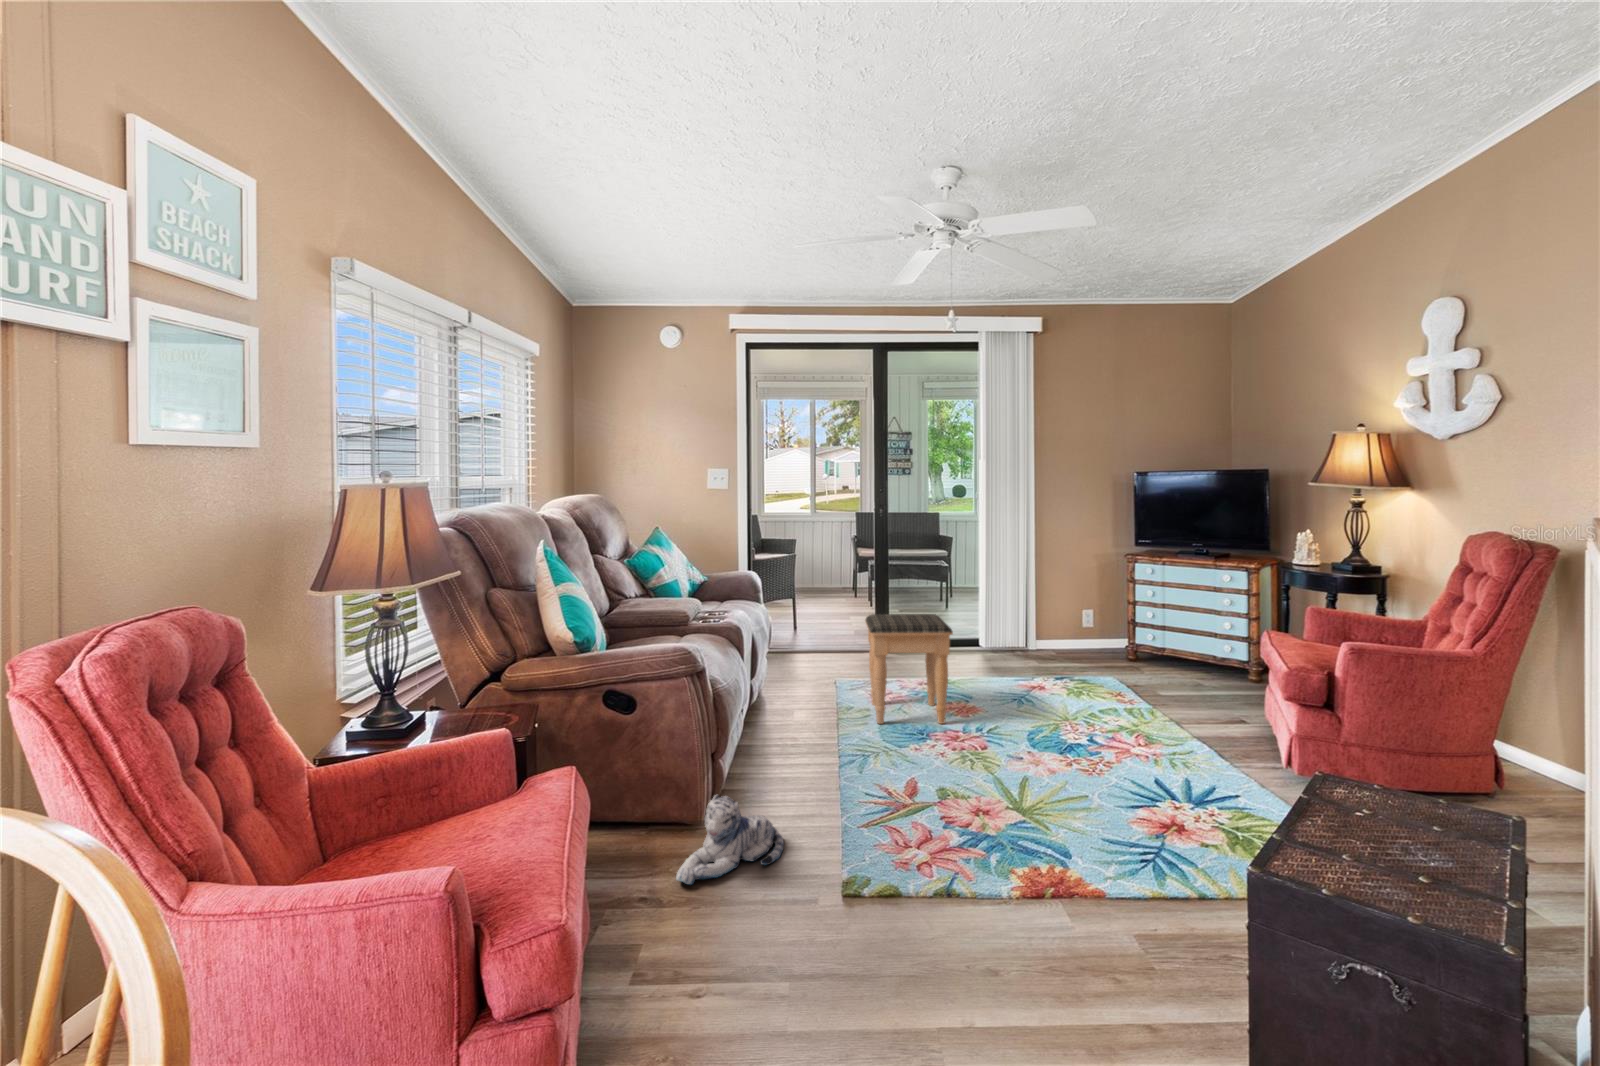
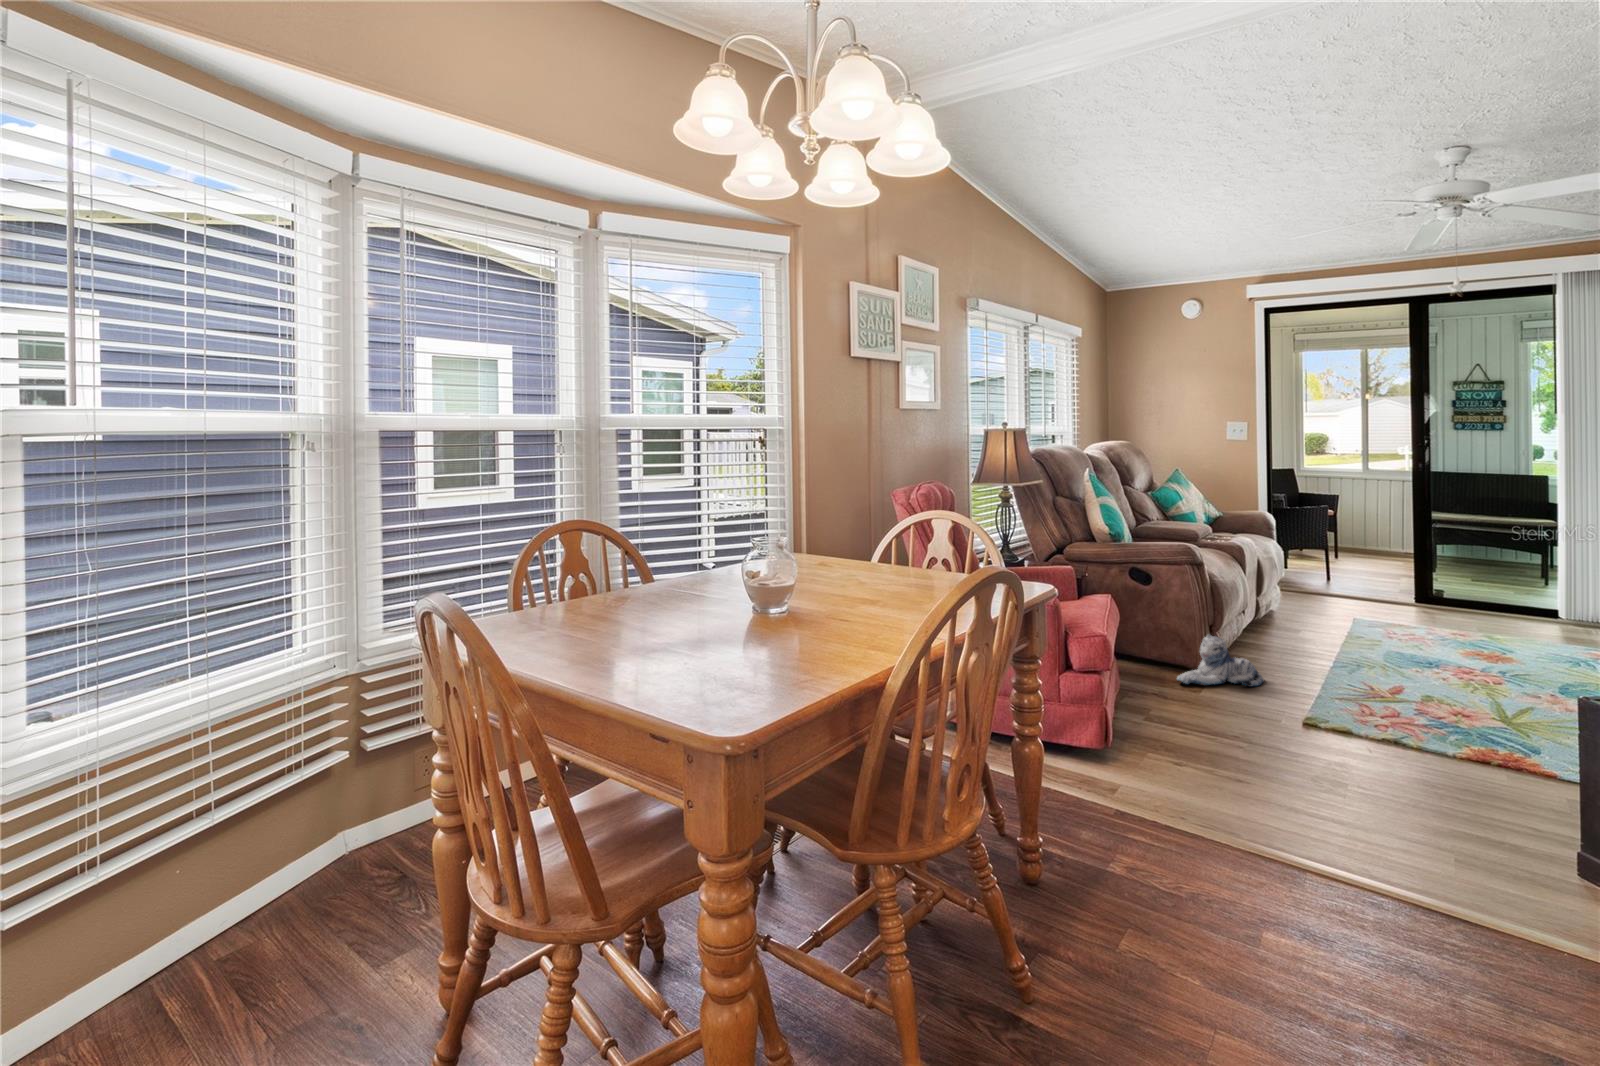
footstool: present [865,614,953,724] -> none [1382,546,1482,648]

